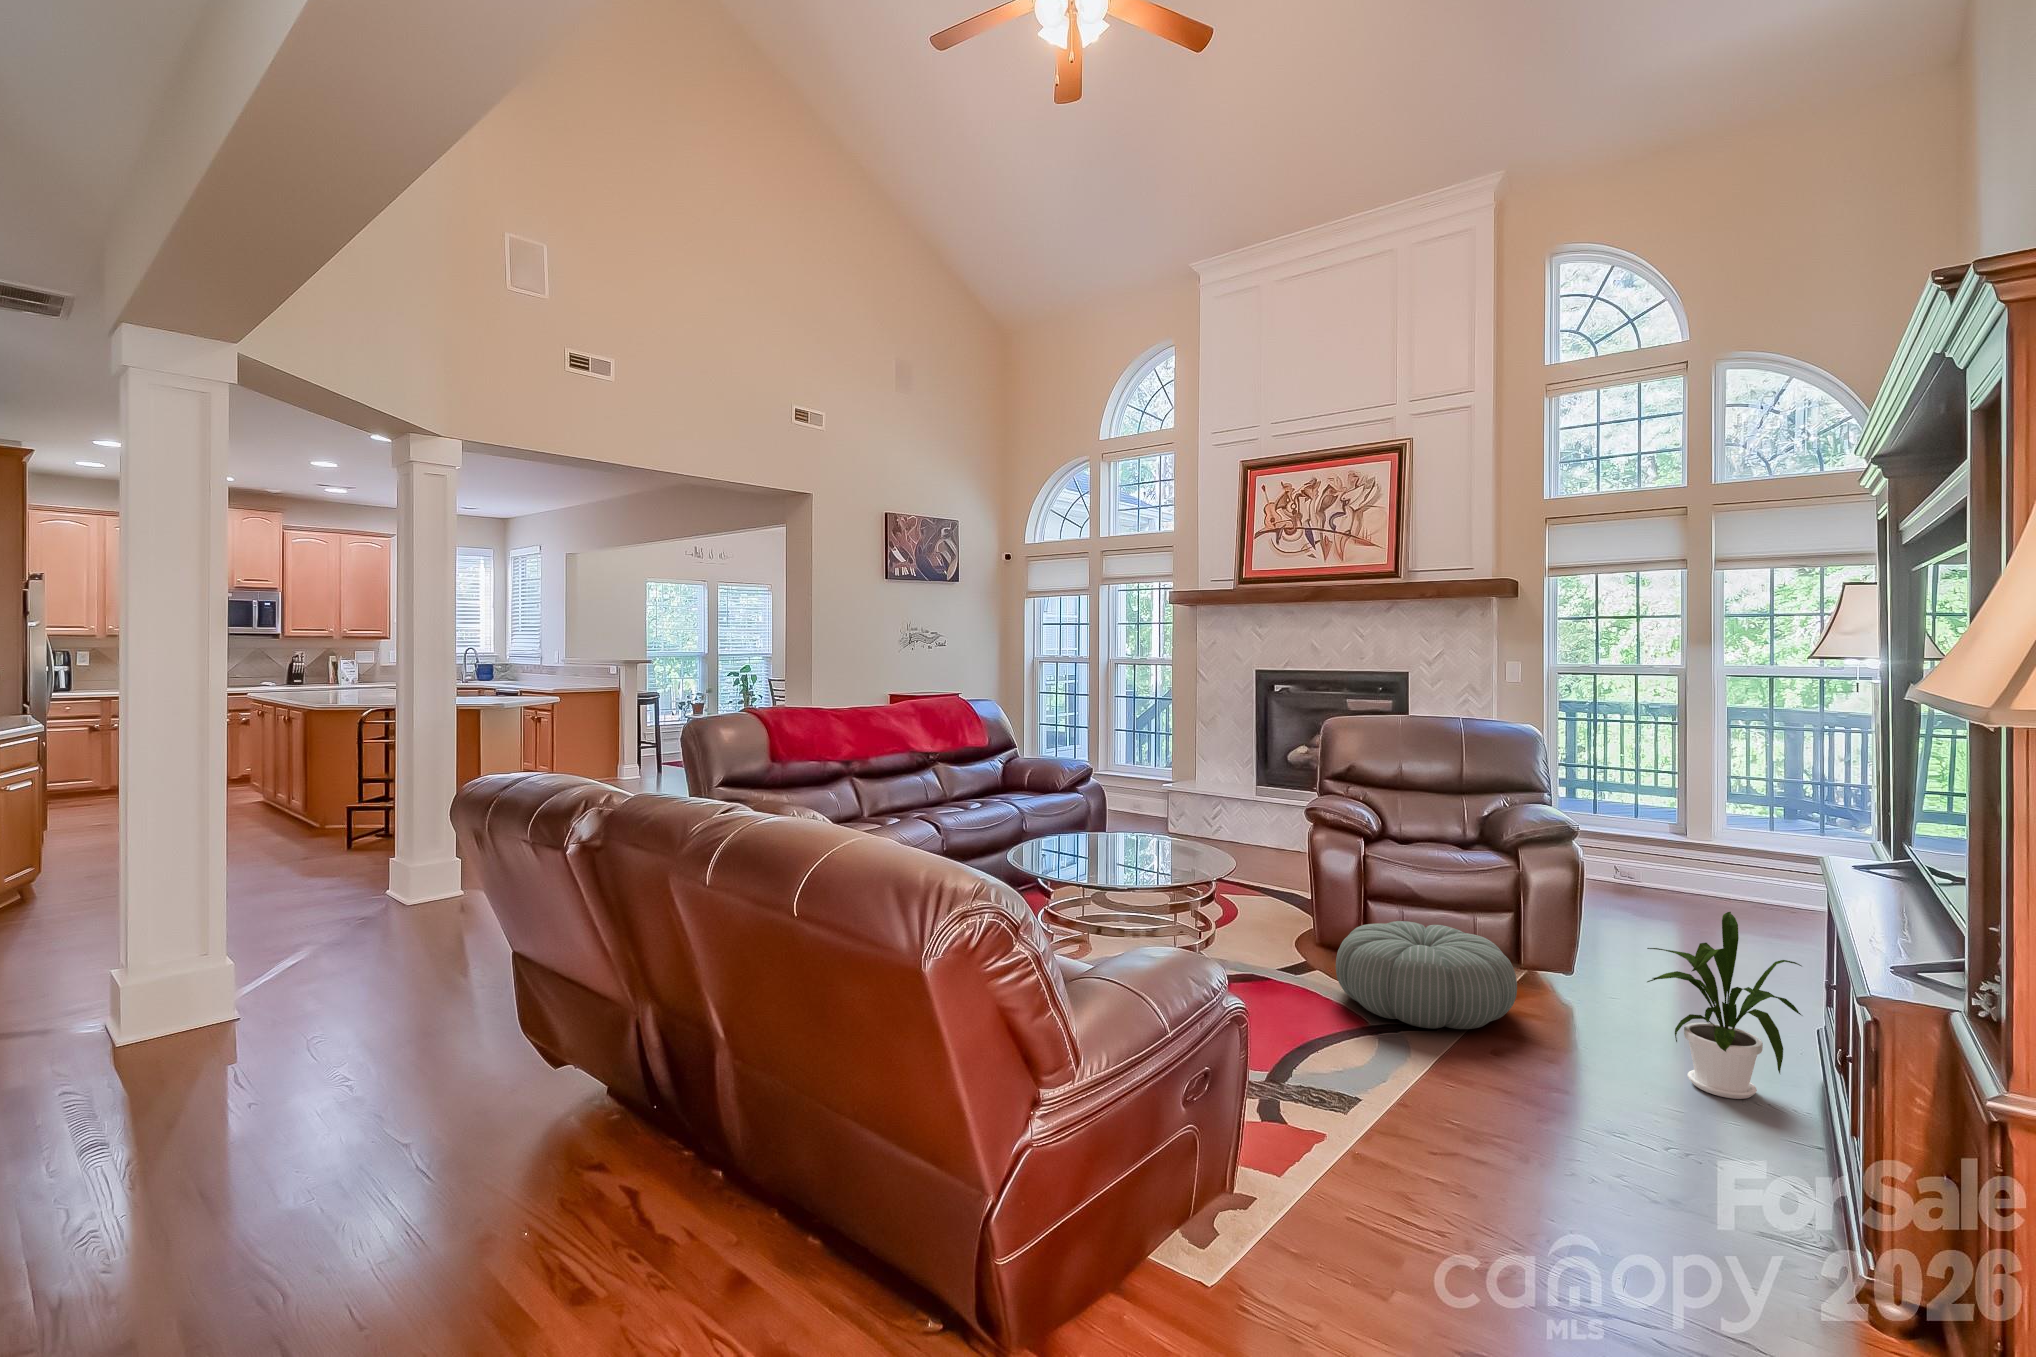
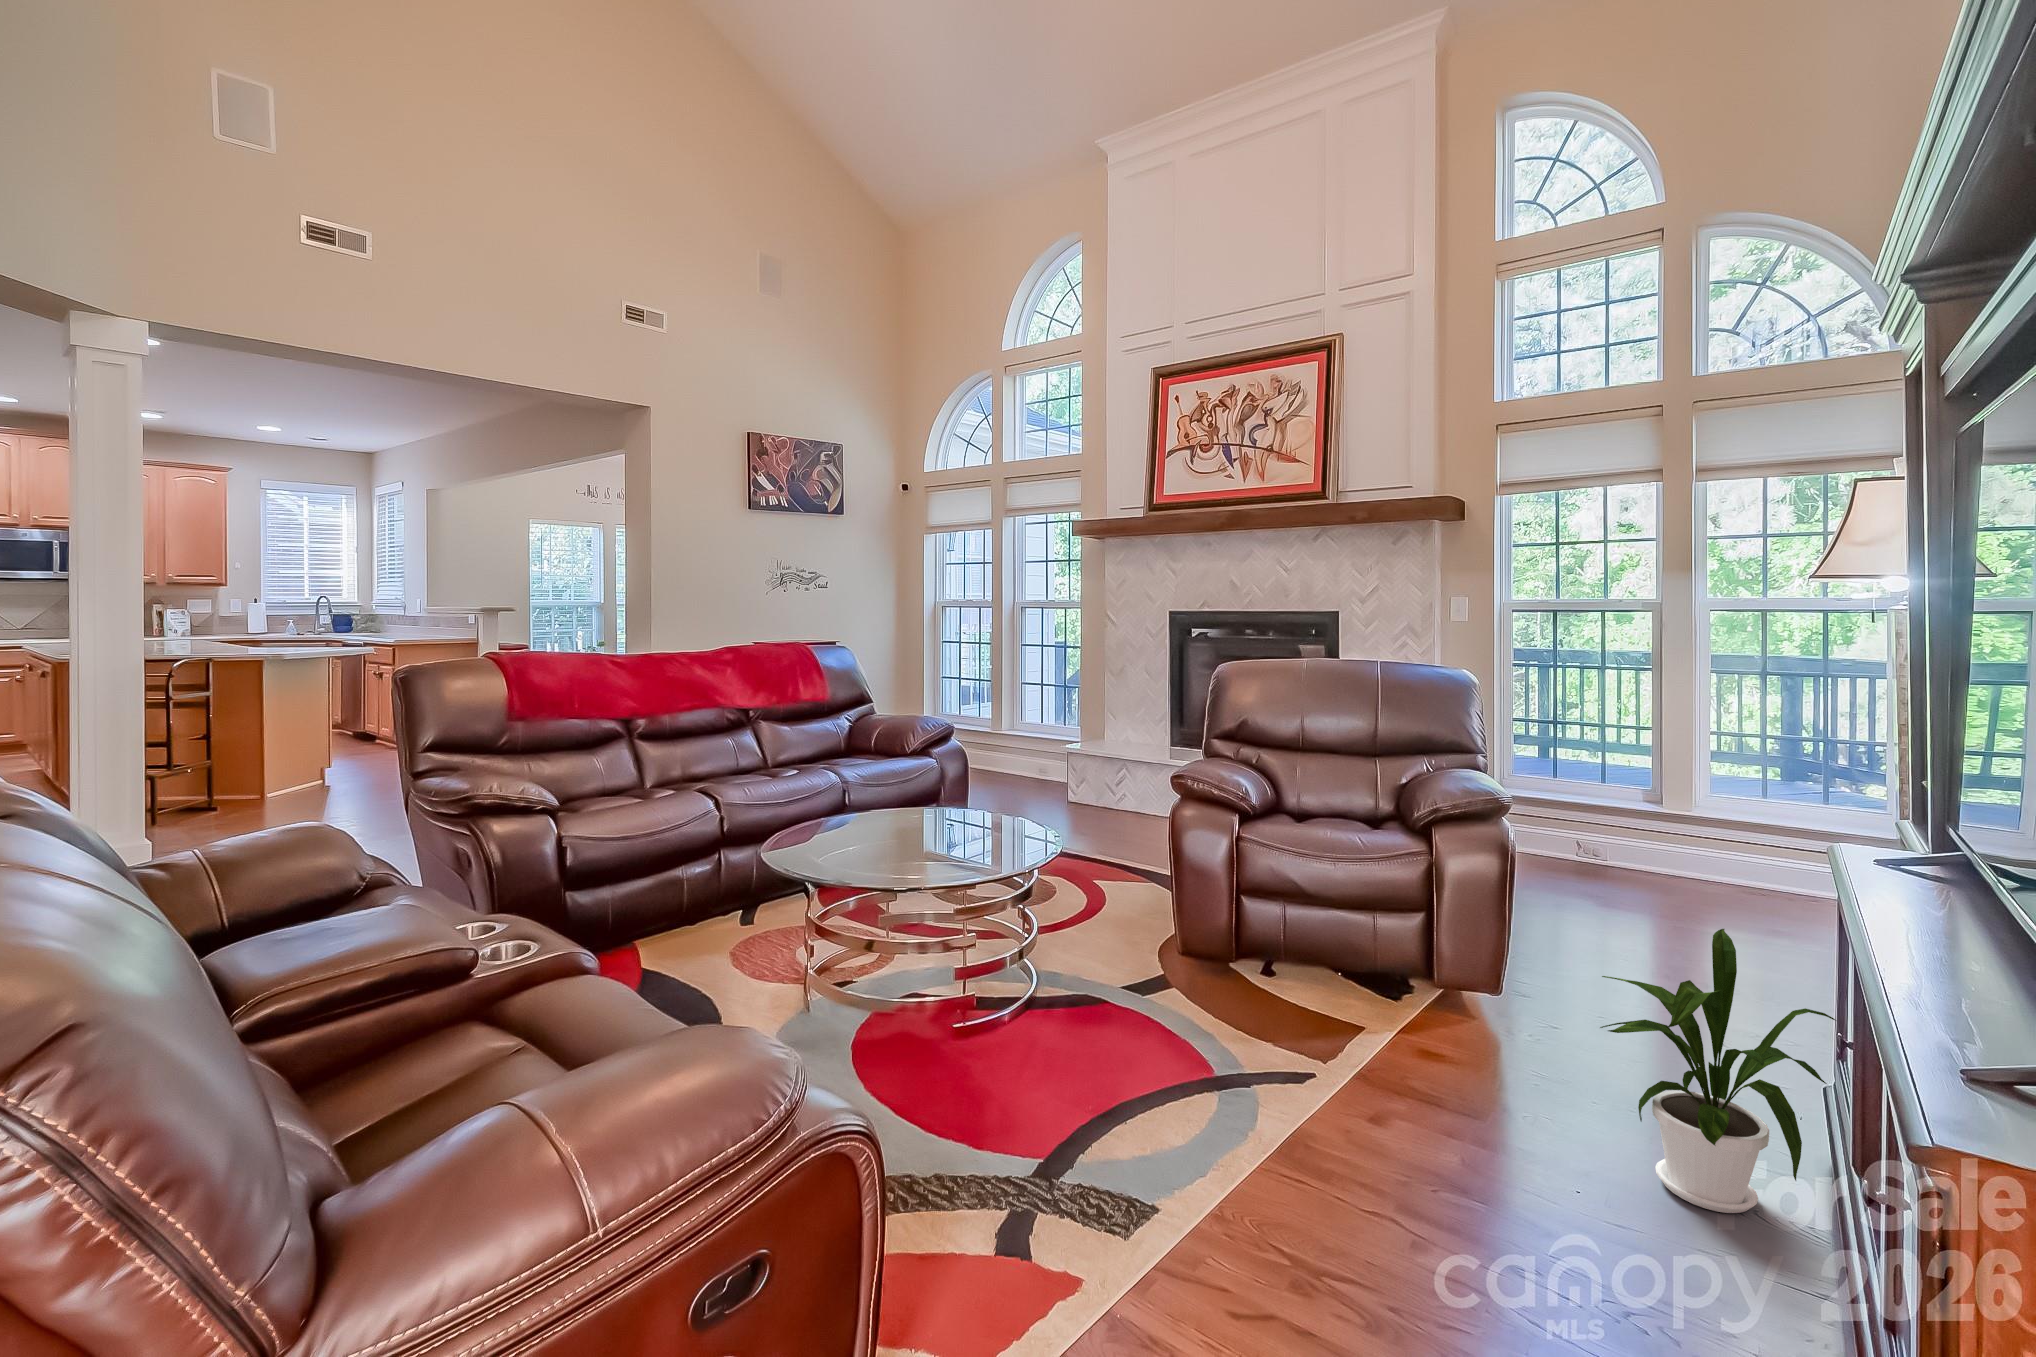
pouf: present [1336,921,1517,1029] -> none [1184,925,1422,1084]

